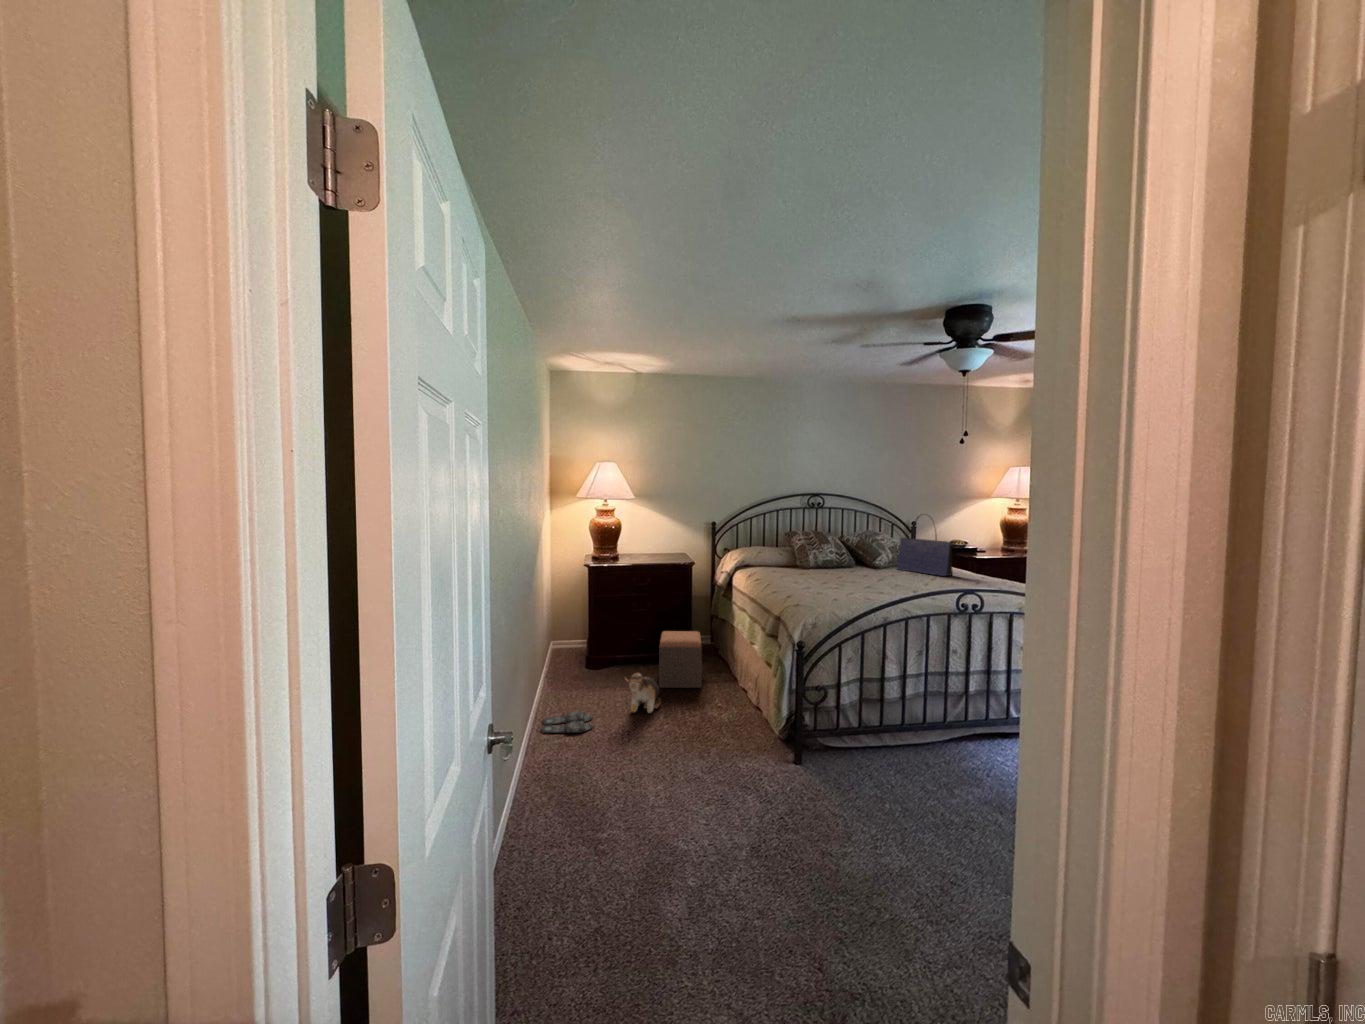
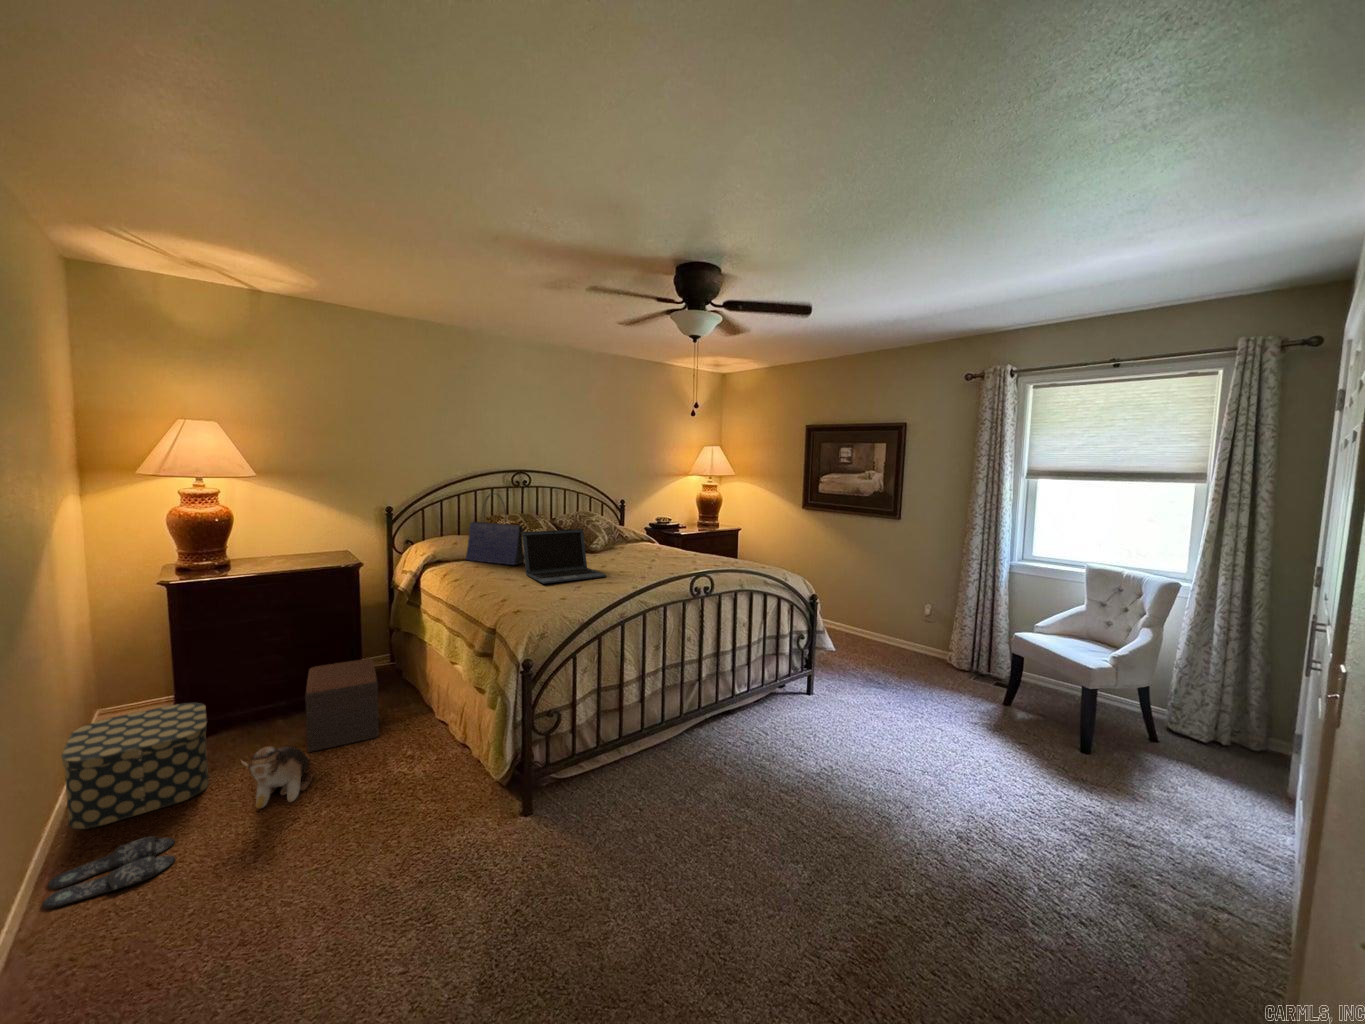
tote bag: present [897,516,955,576] -> present [466,493,525,565]
laptop: none [808,545,879,588] -> present [522,529,606,584]
storage box: none [547,641,609,701] -> present [61,703,209,829]

